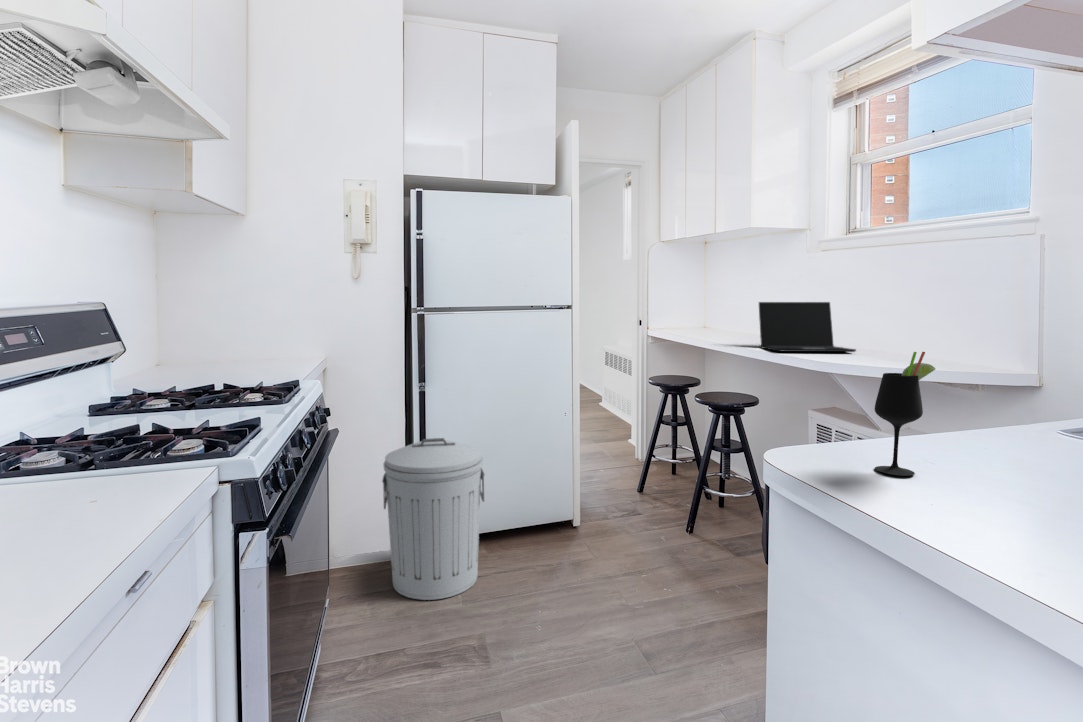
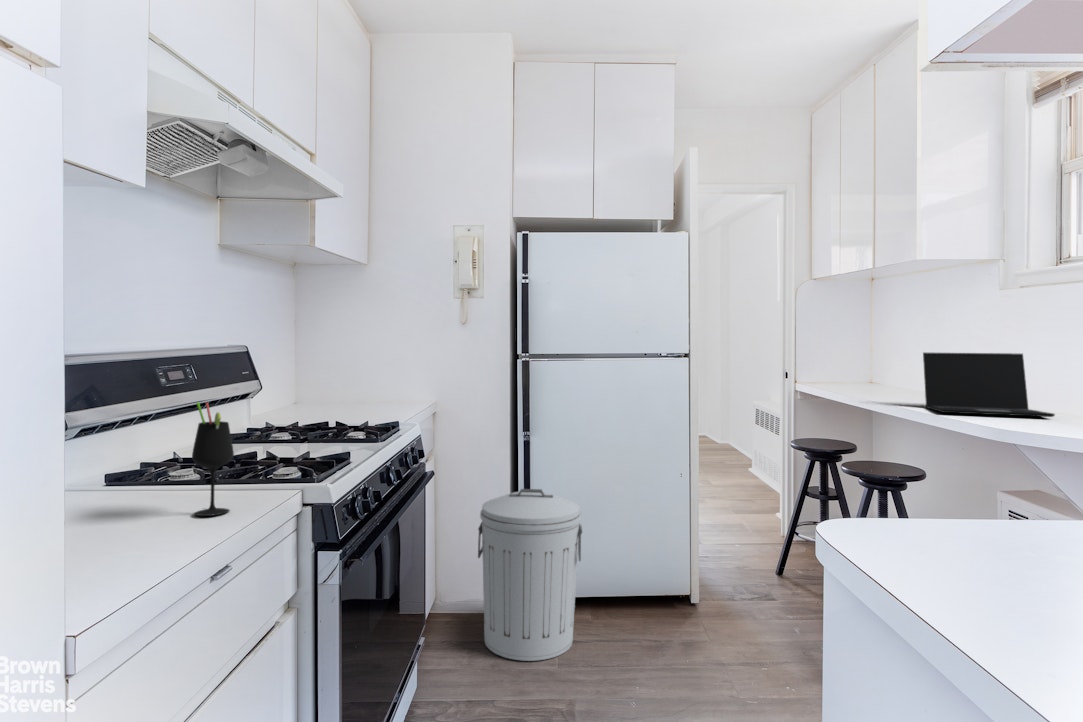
wine glass: present [875,352,935,476] -> present [192,402,234,516]

